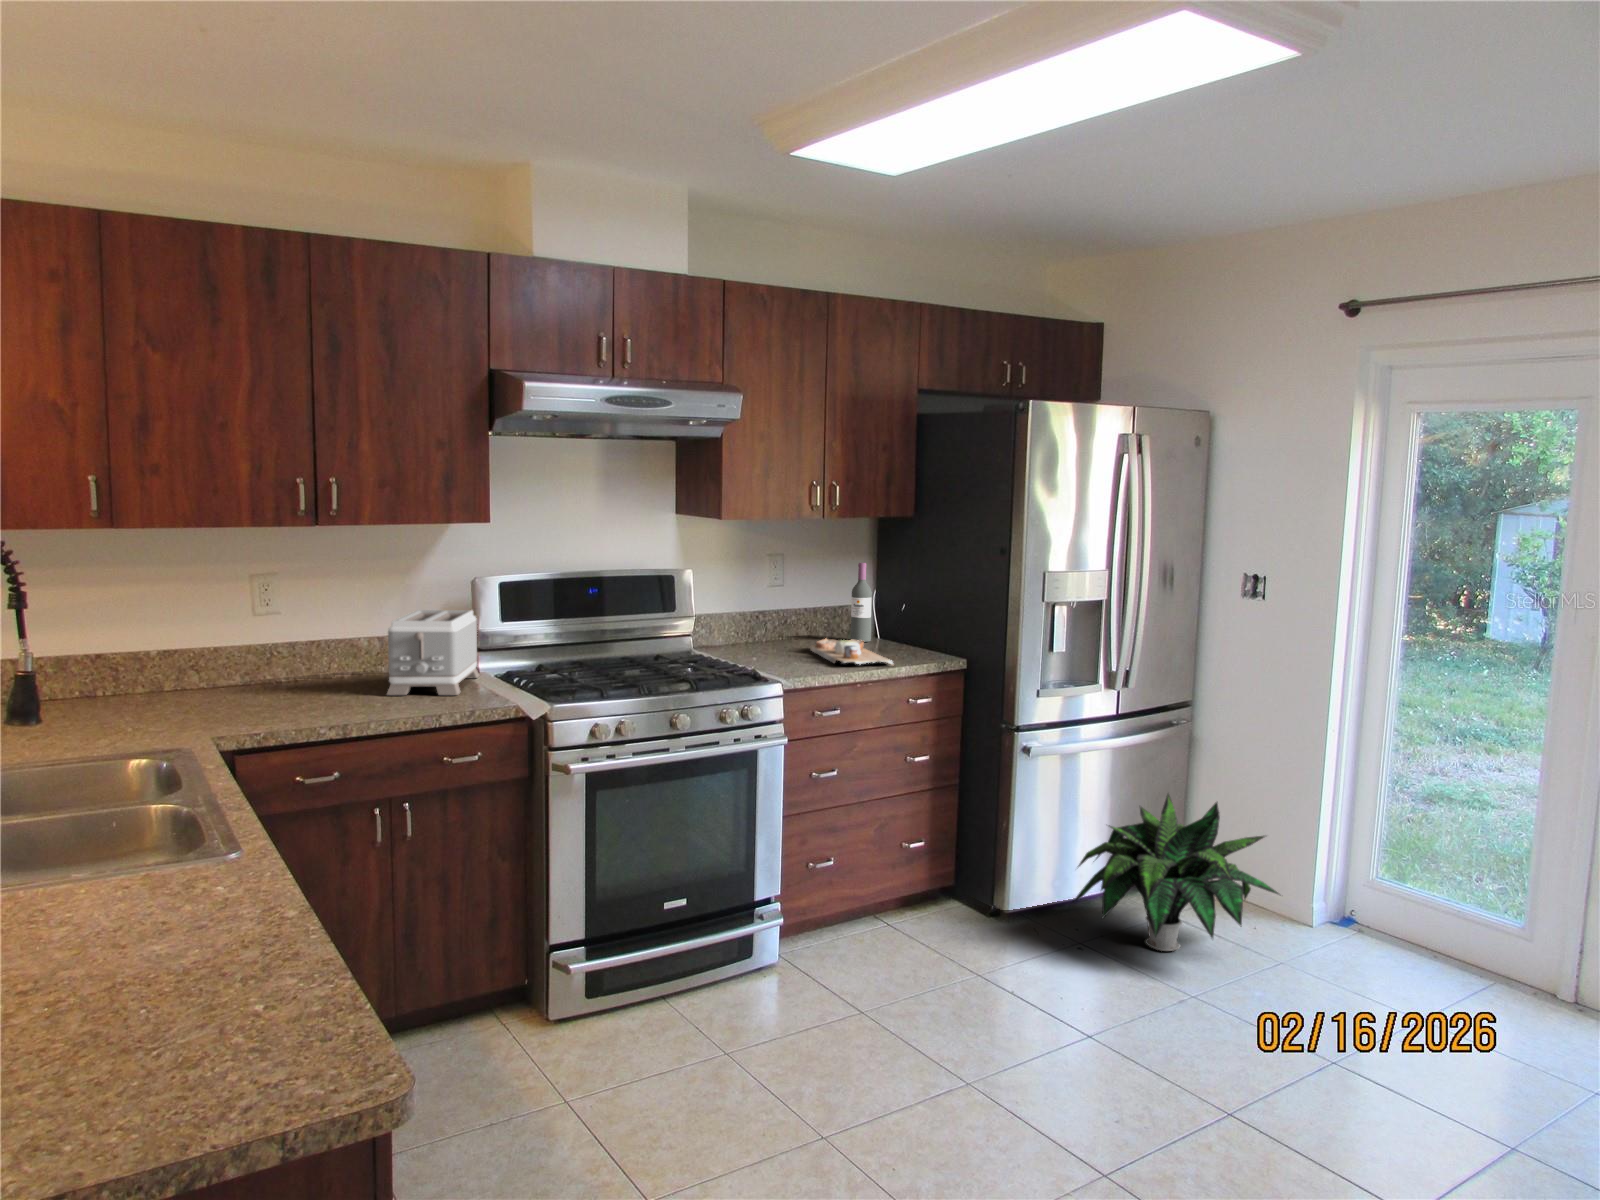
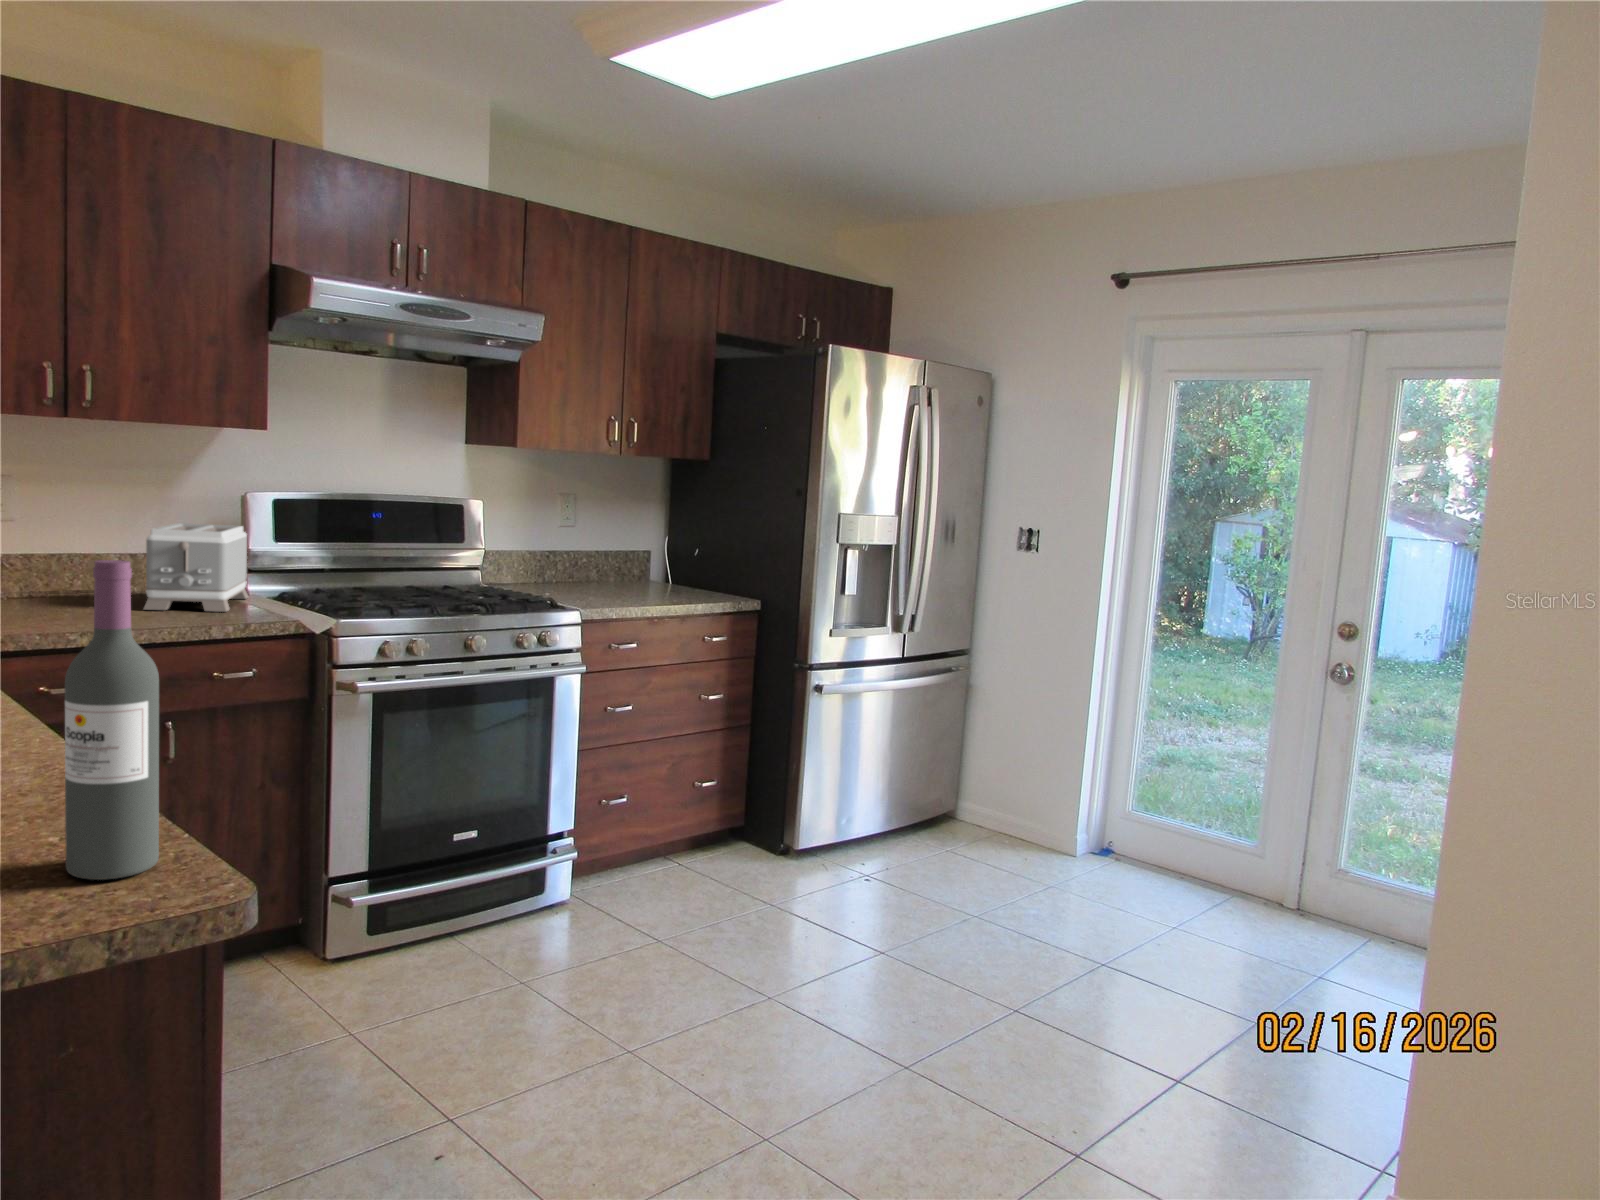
wine bottle: present [851,563,872,642] -> present [65,560,159,880]
cutting board: present [810,639,893,665] -> none [605,577,692,602]
potted plant: present [1072,794,1279,951] -> none [854,728,1049,878]

